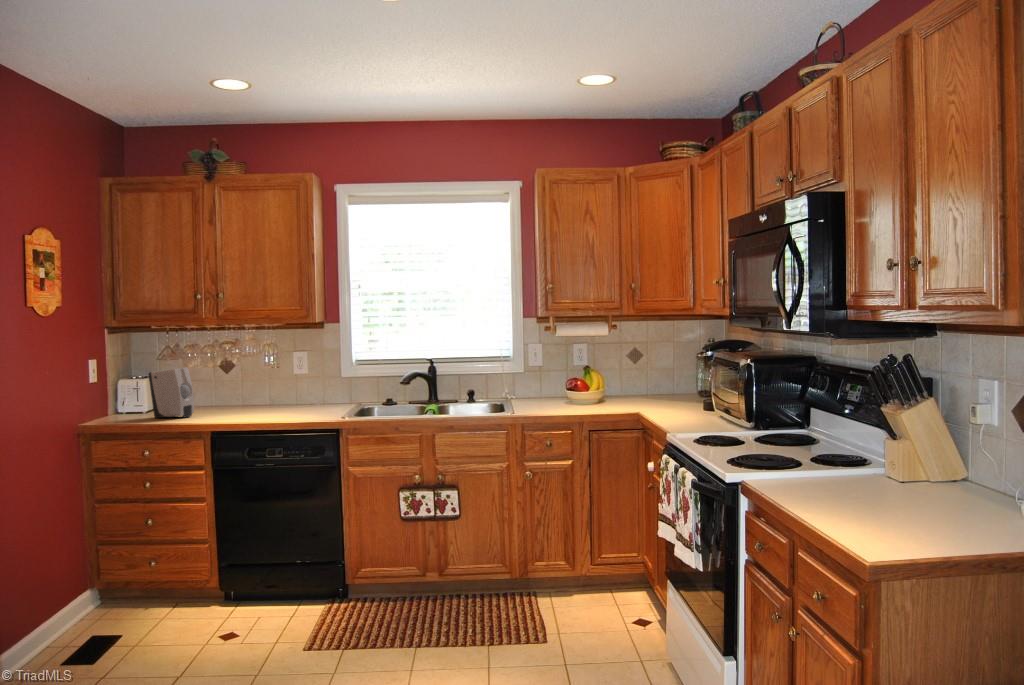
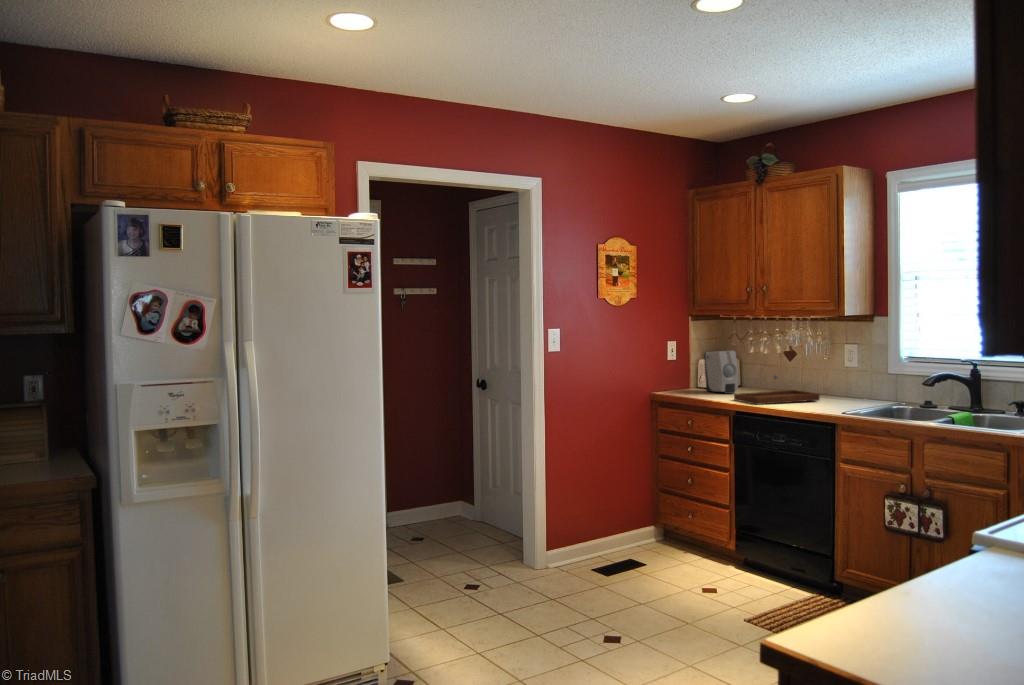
tray: none [212,389,293,422] -> present [734,375,820,405]

